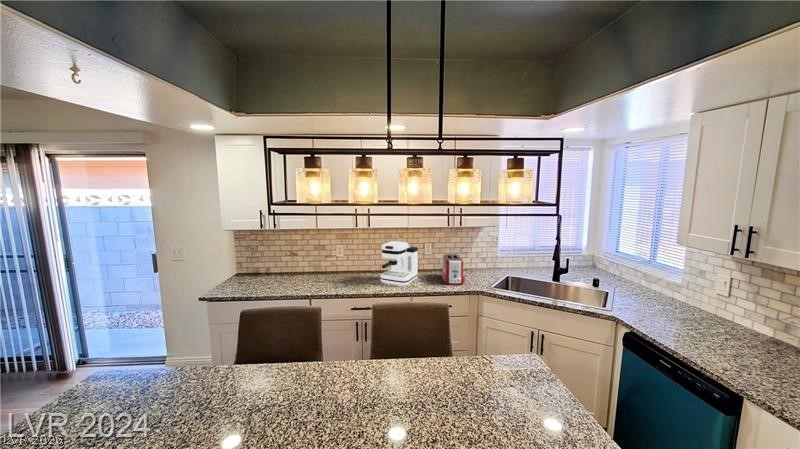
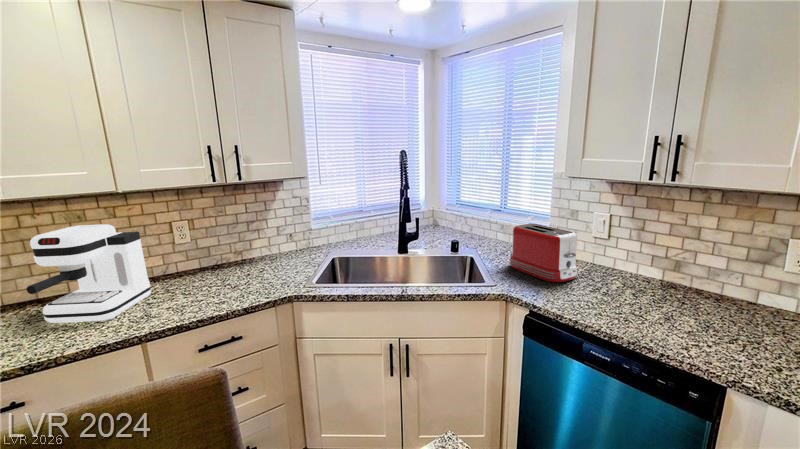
toaster: present [441,254,465,285] -> present [510,224,577,282]

